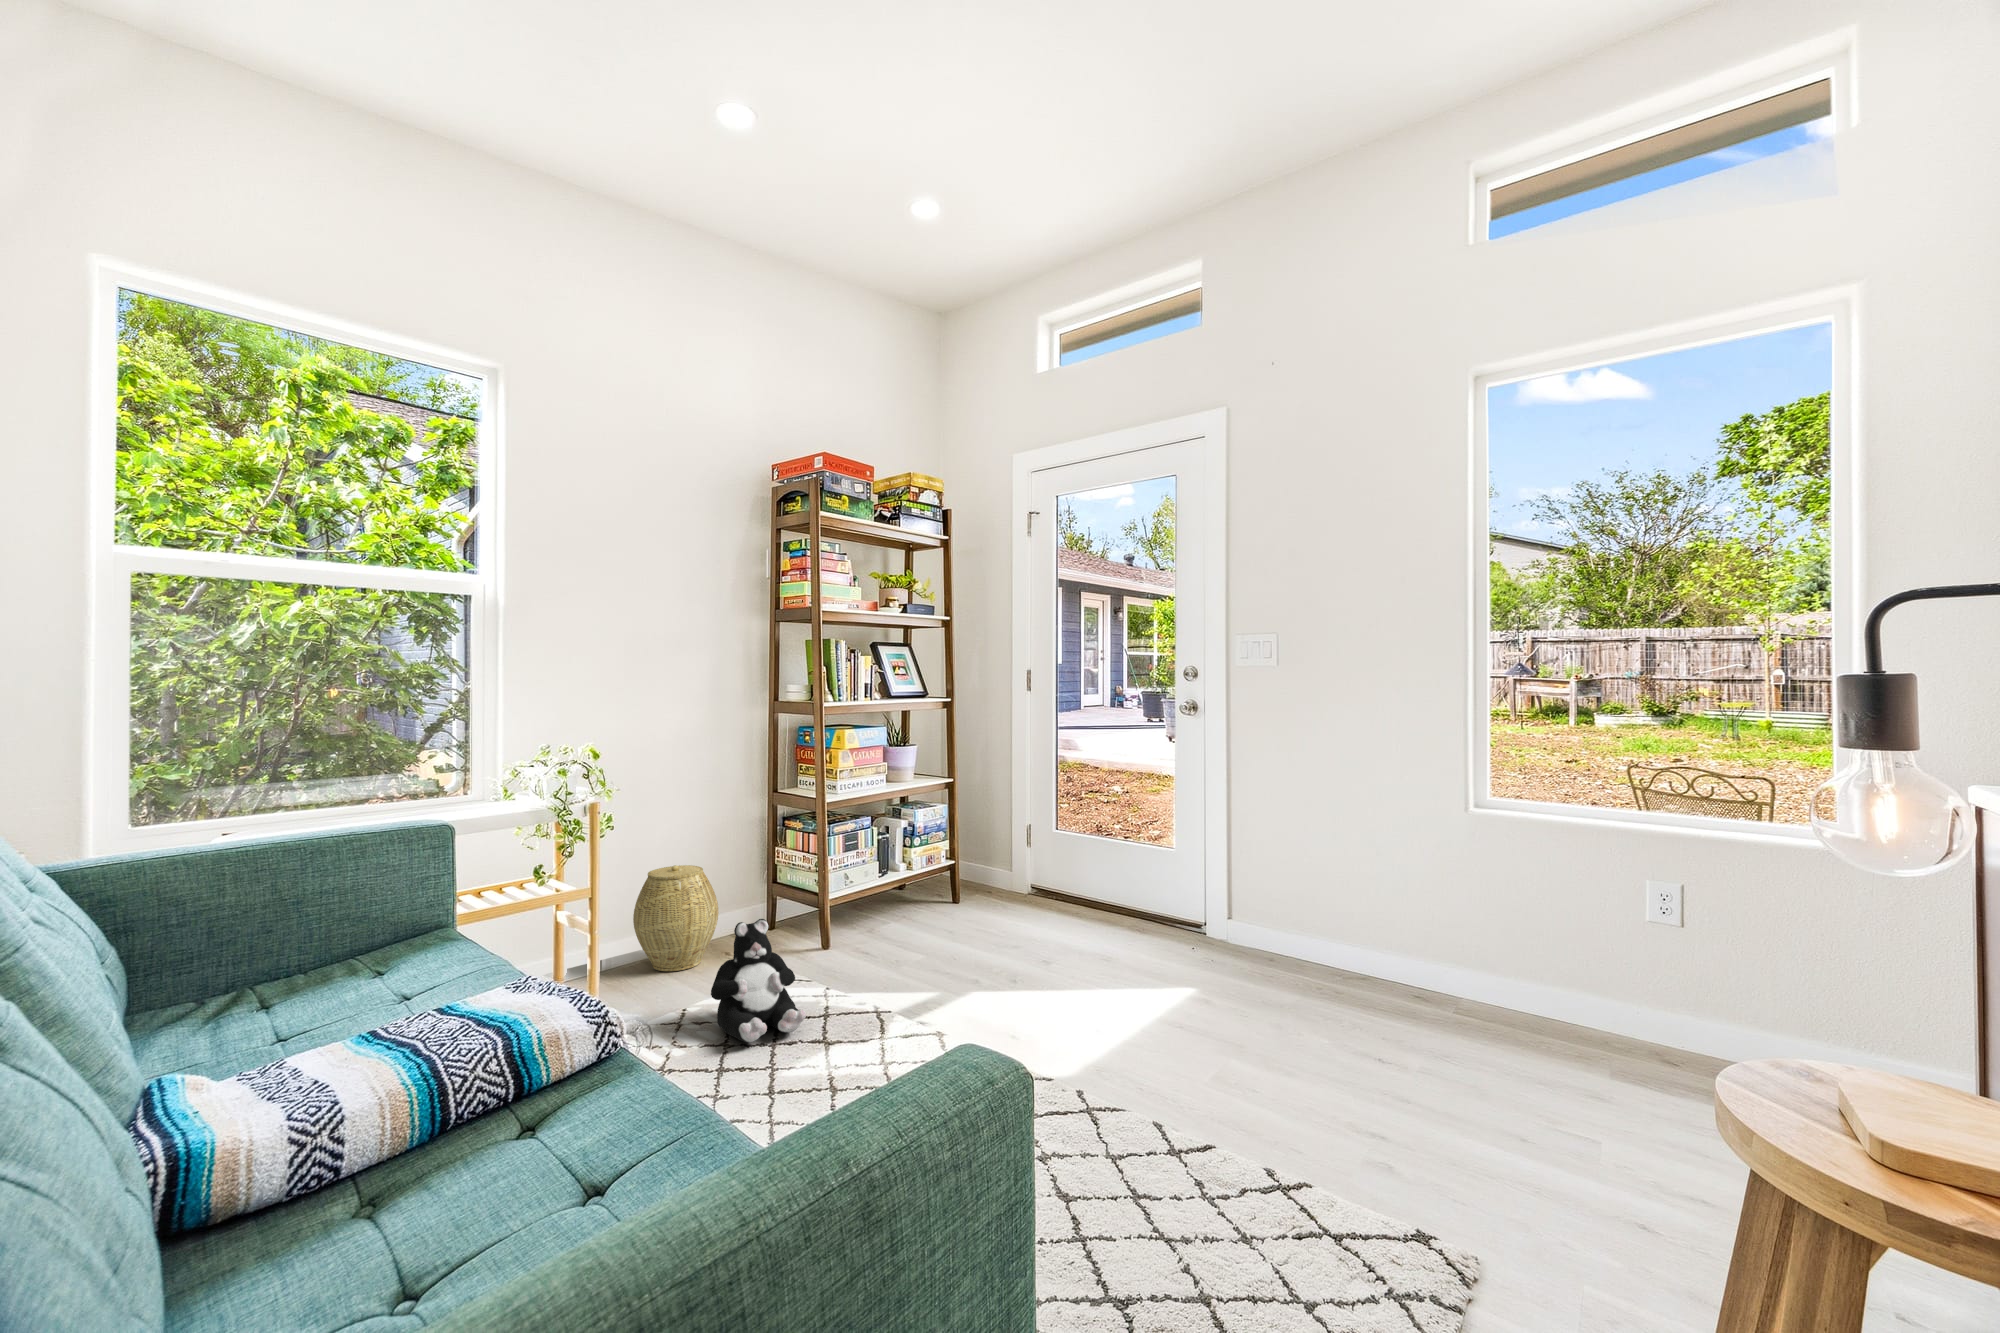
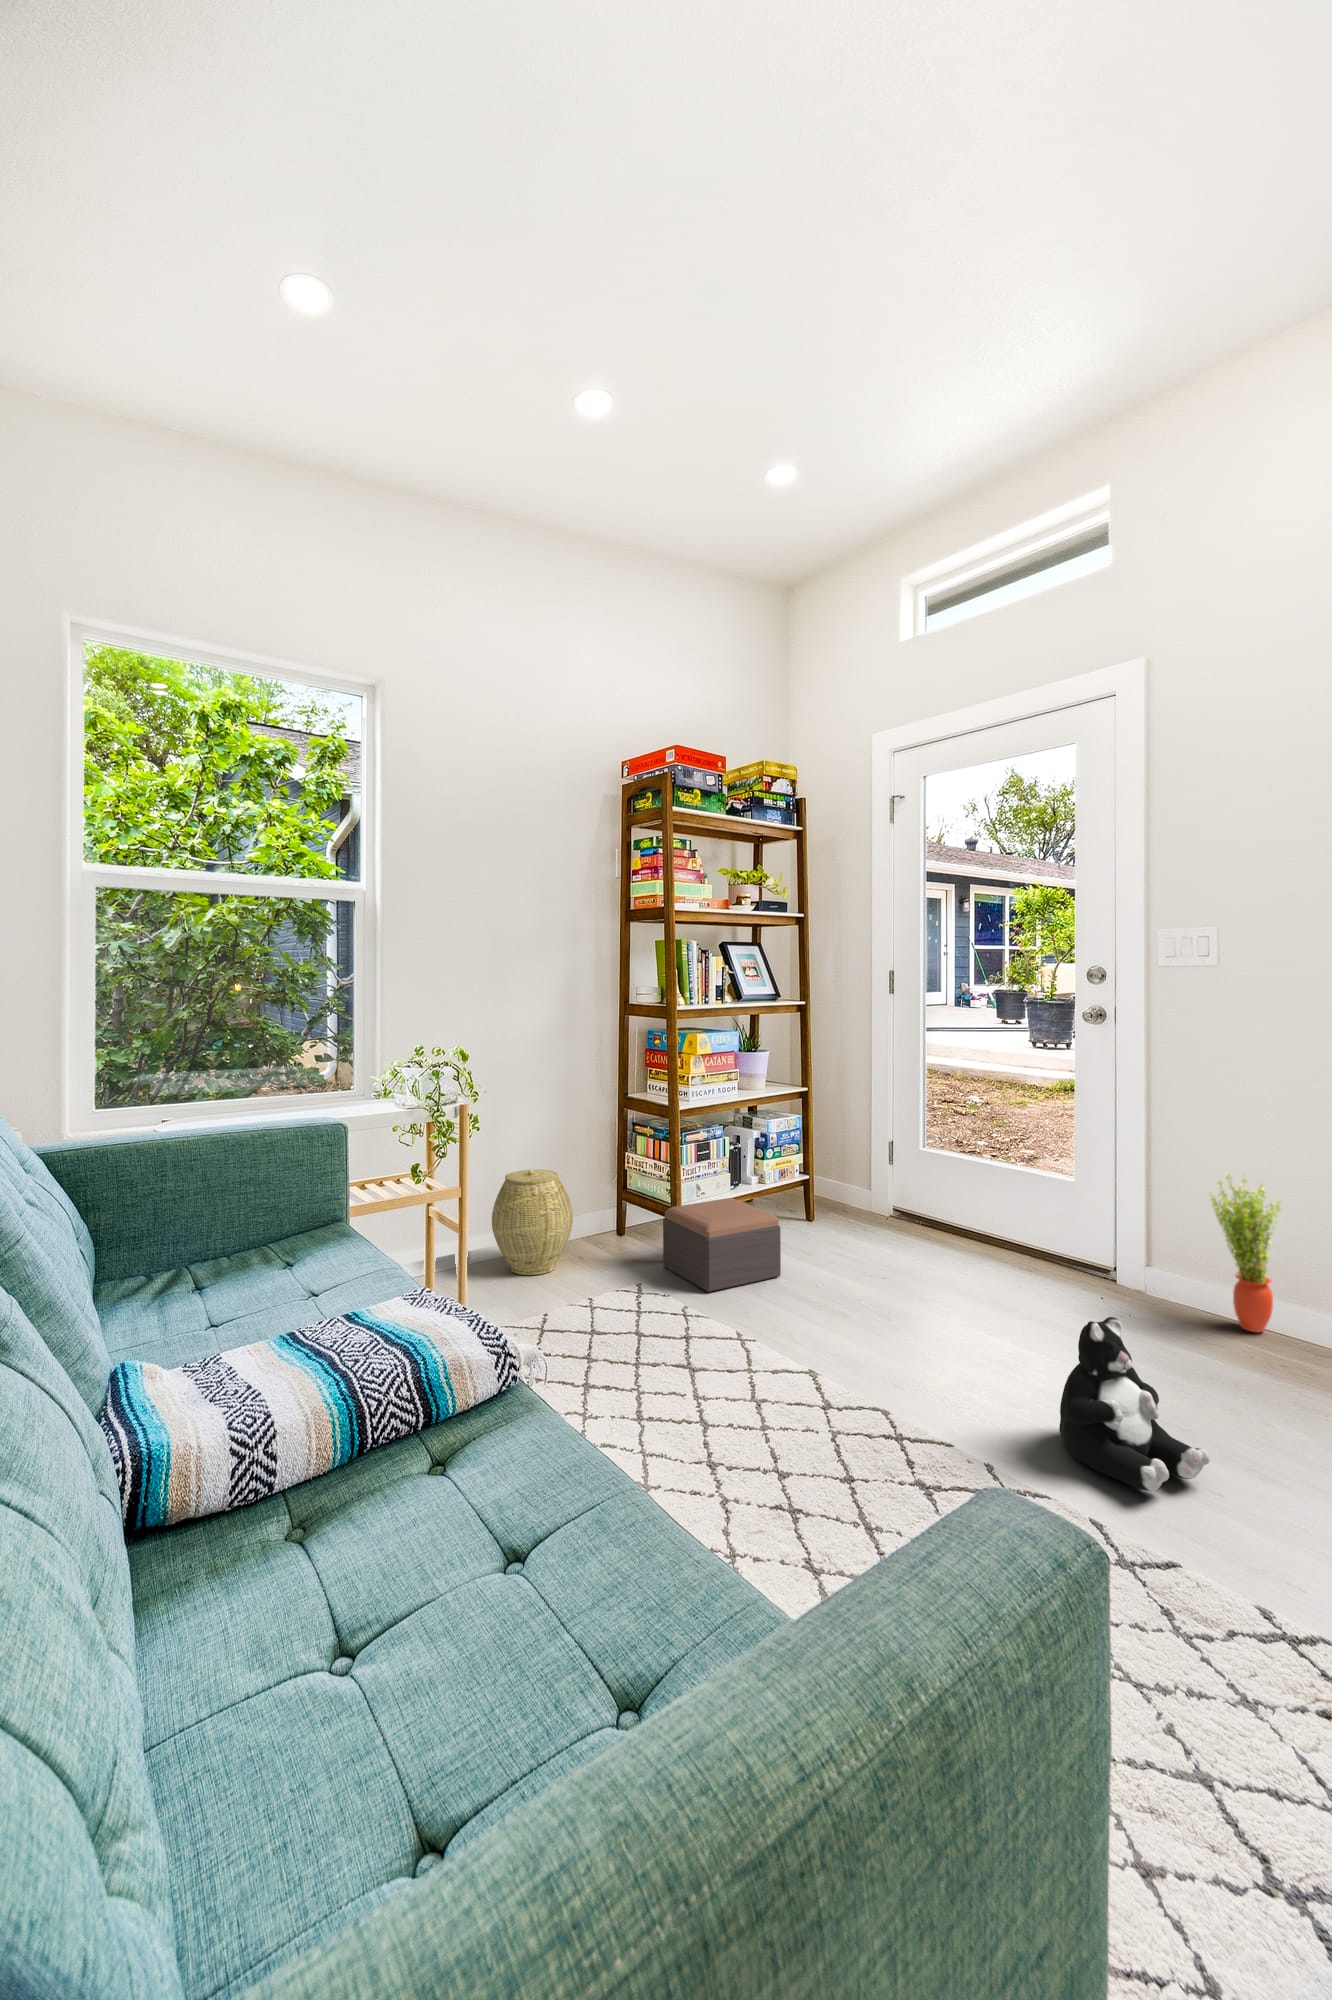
potted plant: none [1289,838,1350,977] -> present [1211,1175,1281,1332]
footstool: none [809,885,923,975] -> present [663,1198,781,1292]
plush toy: present [711,919,806,1042] -> present [1059,1317,1210,1492]

